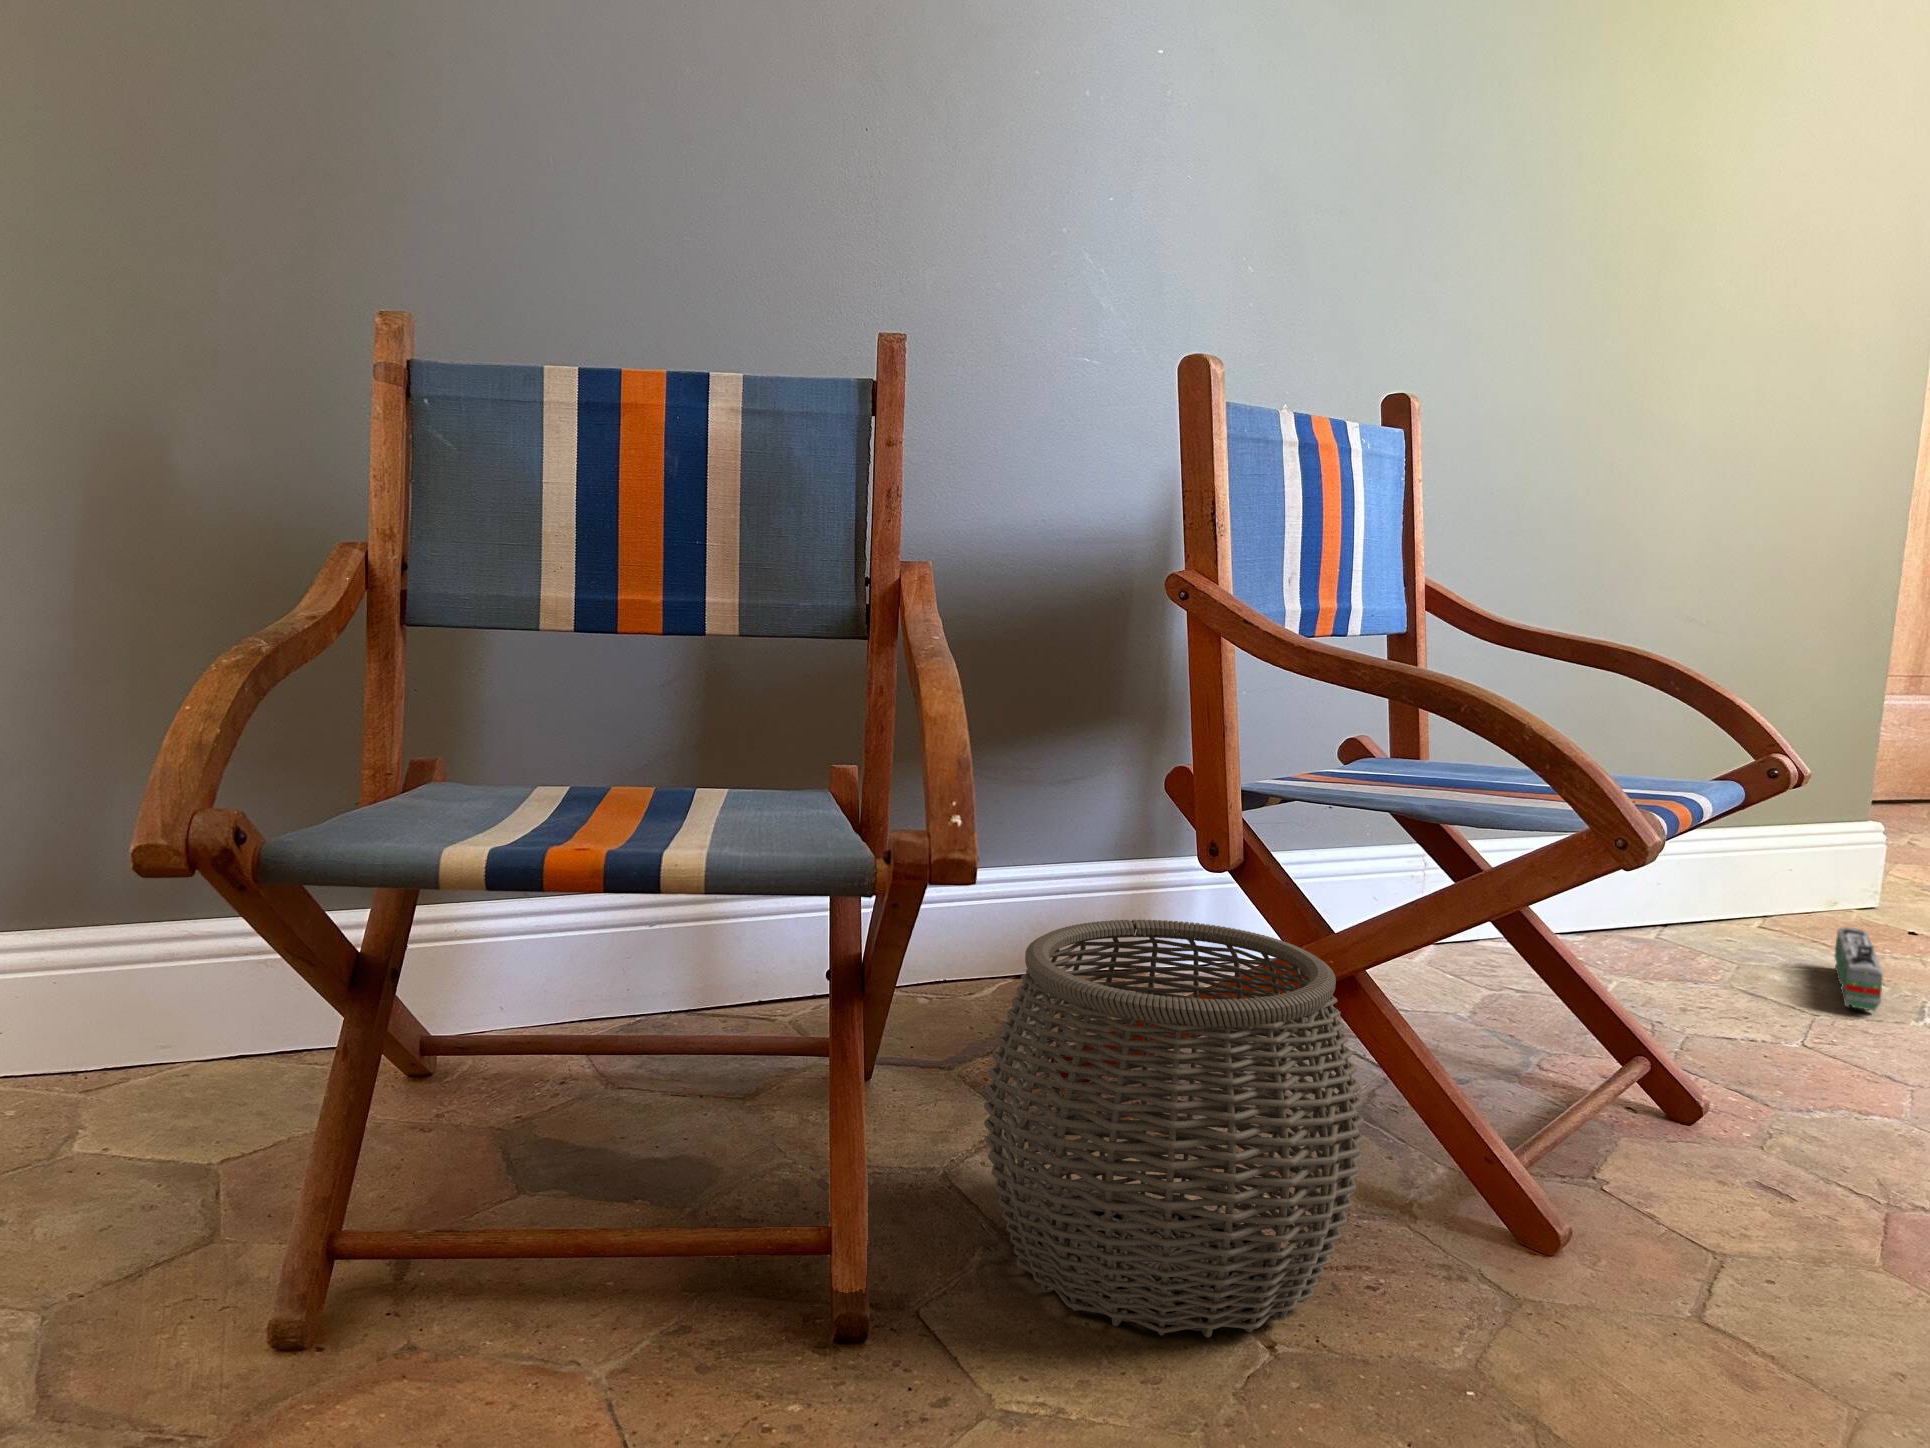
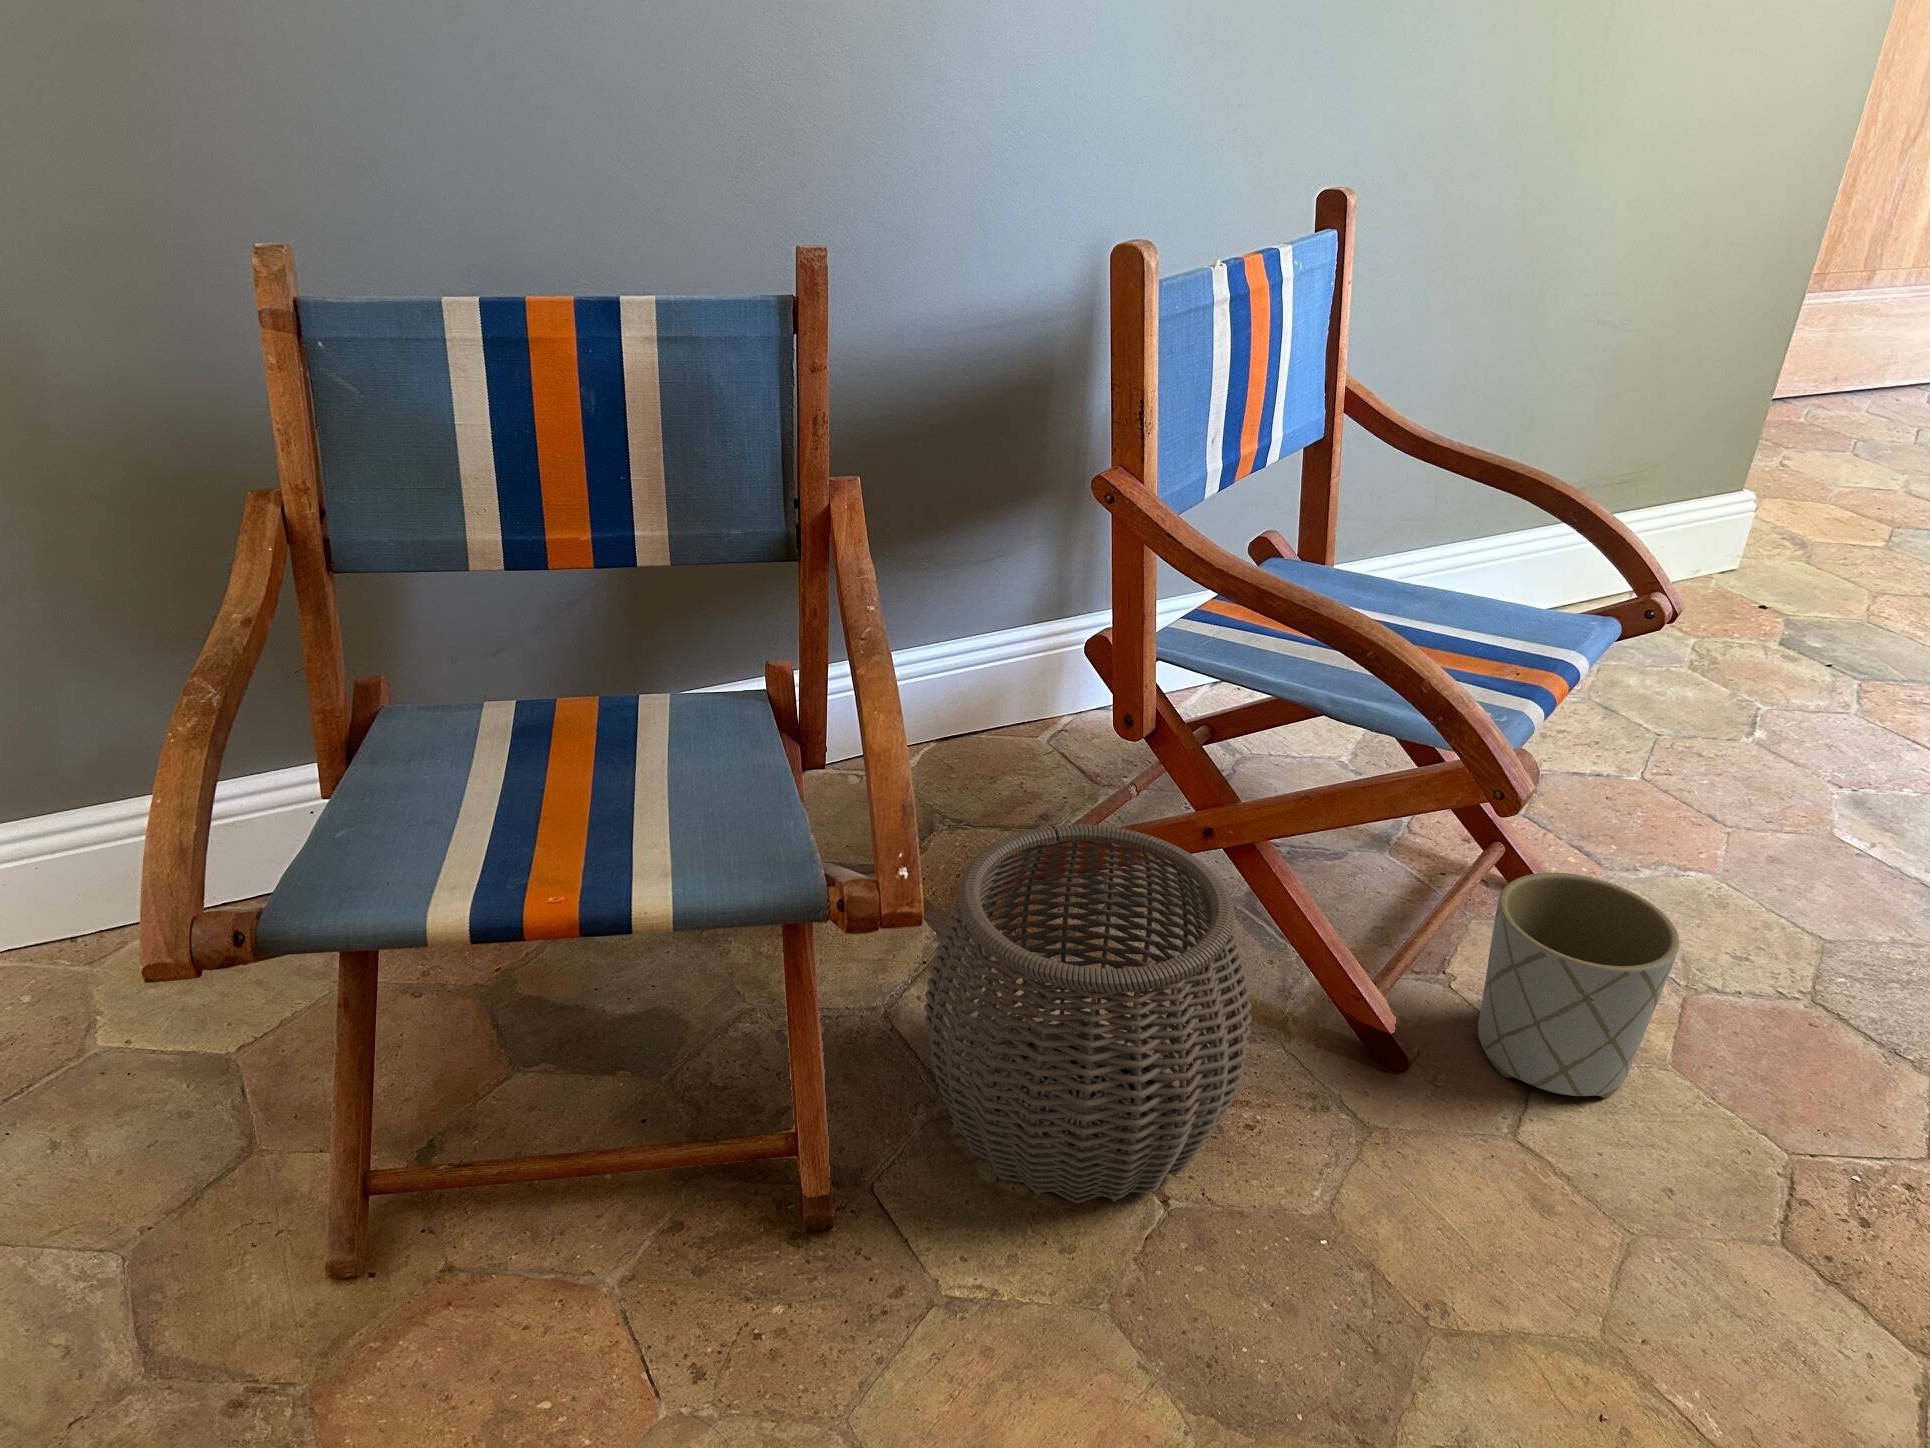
toy train: present [1835,927,1883,1011] -> none [1686,641,1725,737]
planter: none [1640,1024,1864,1286] -> present [1478,872,1679,1098]

